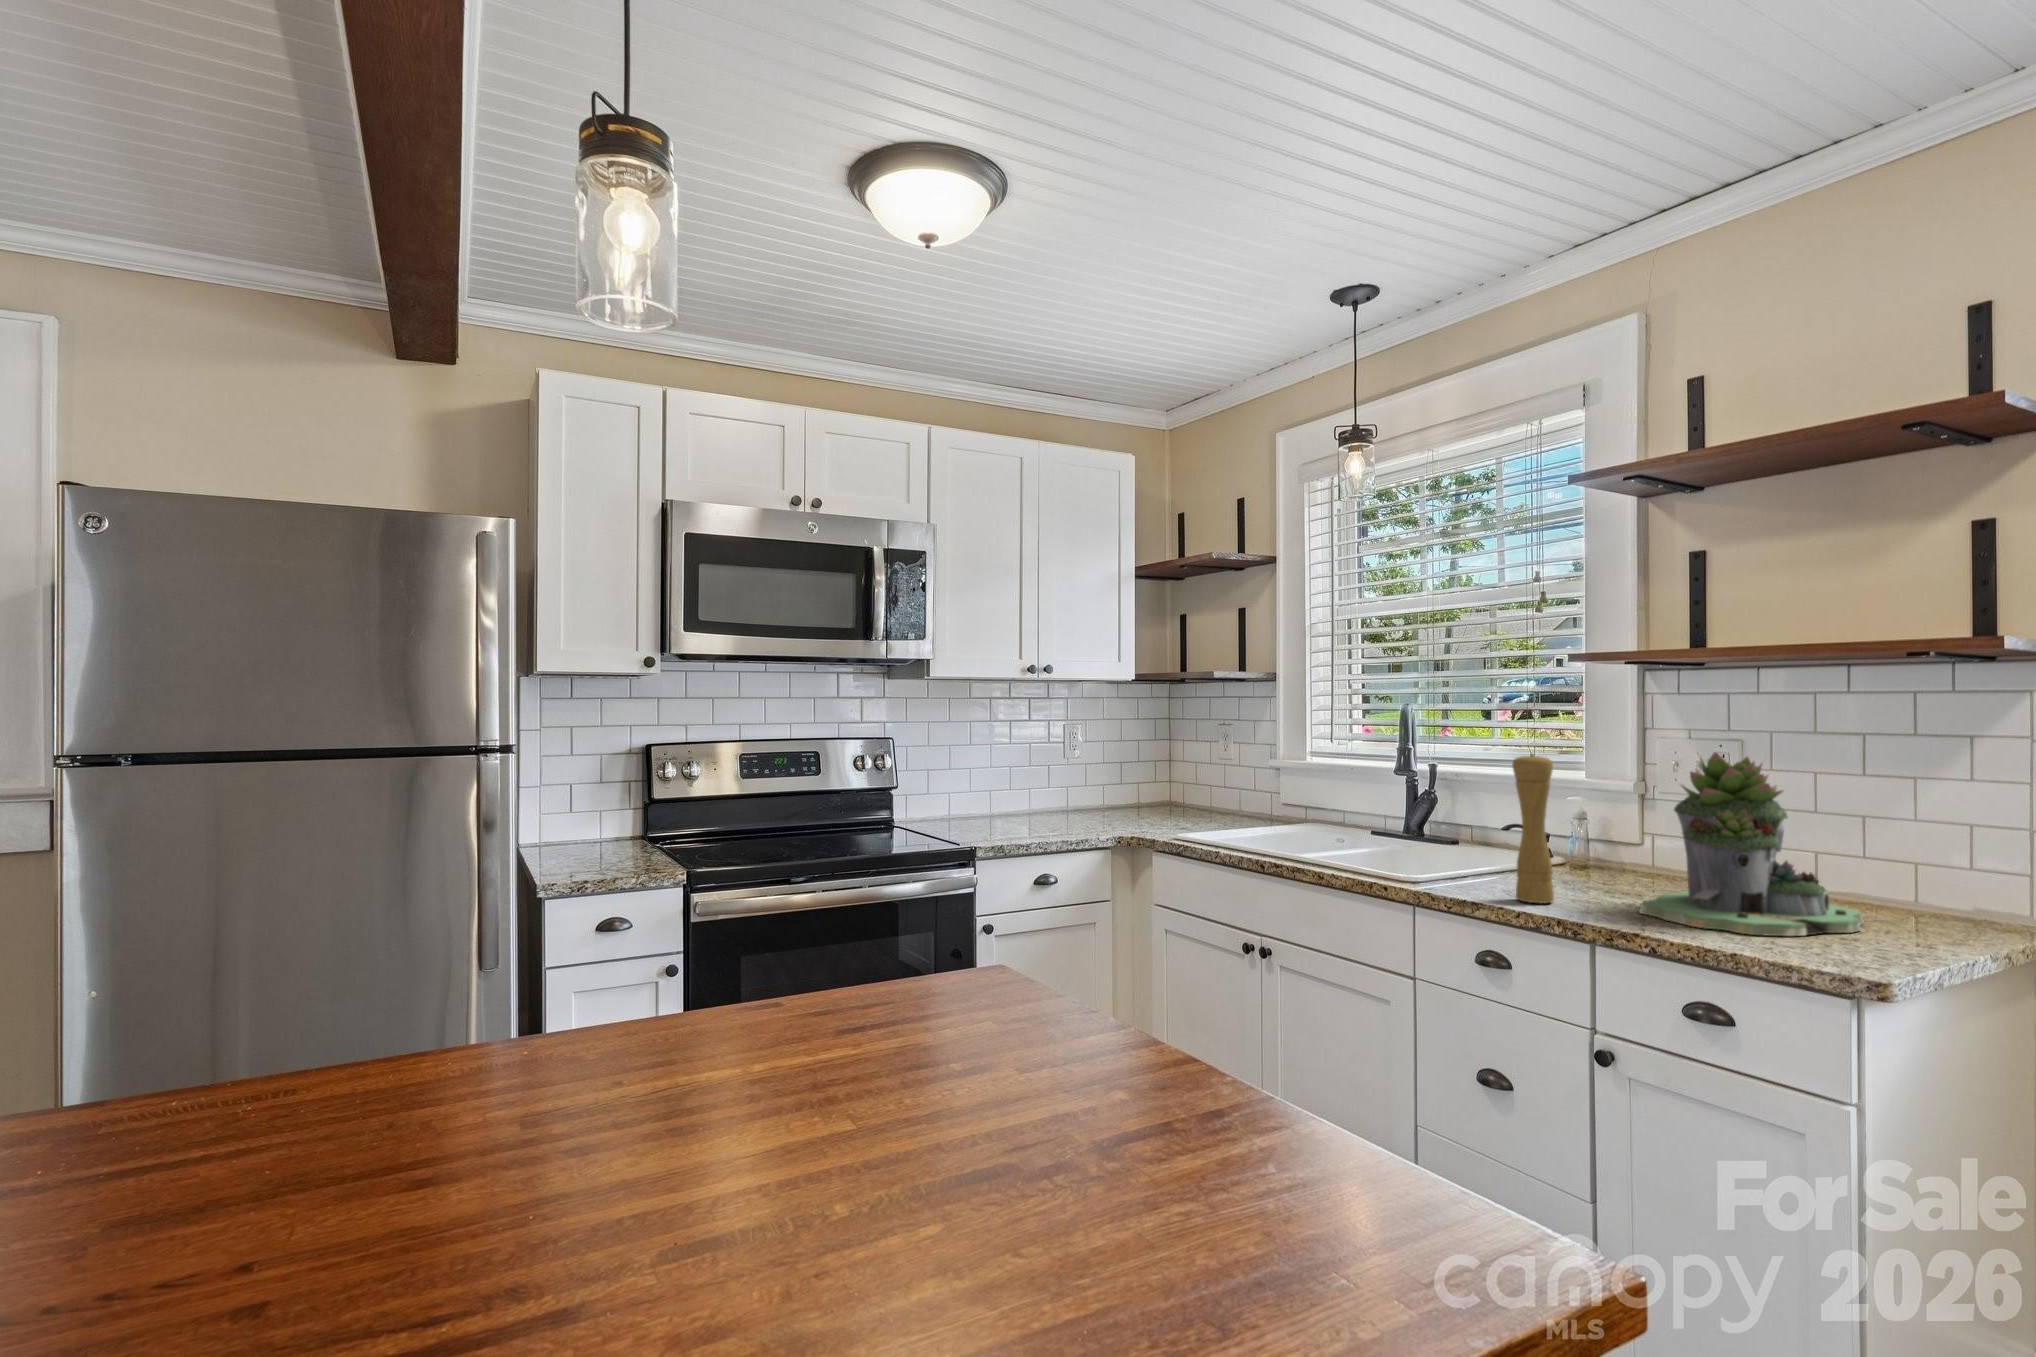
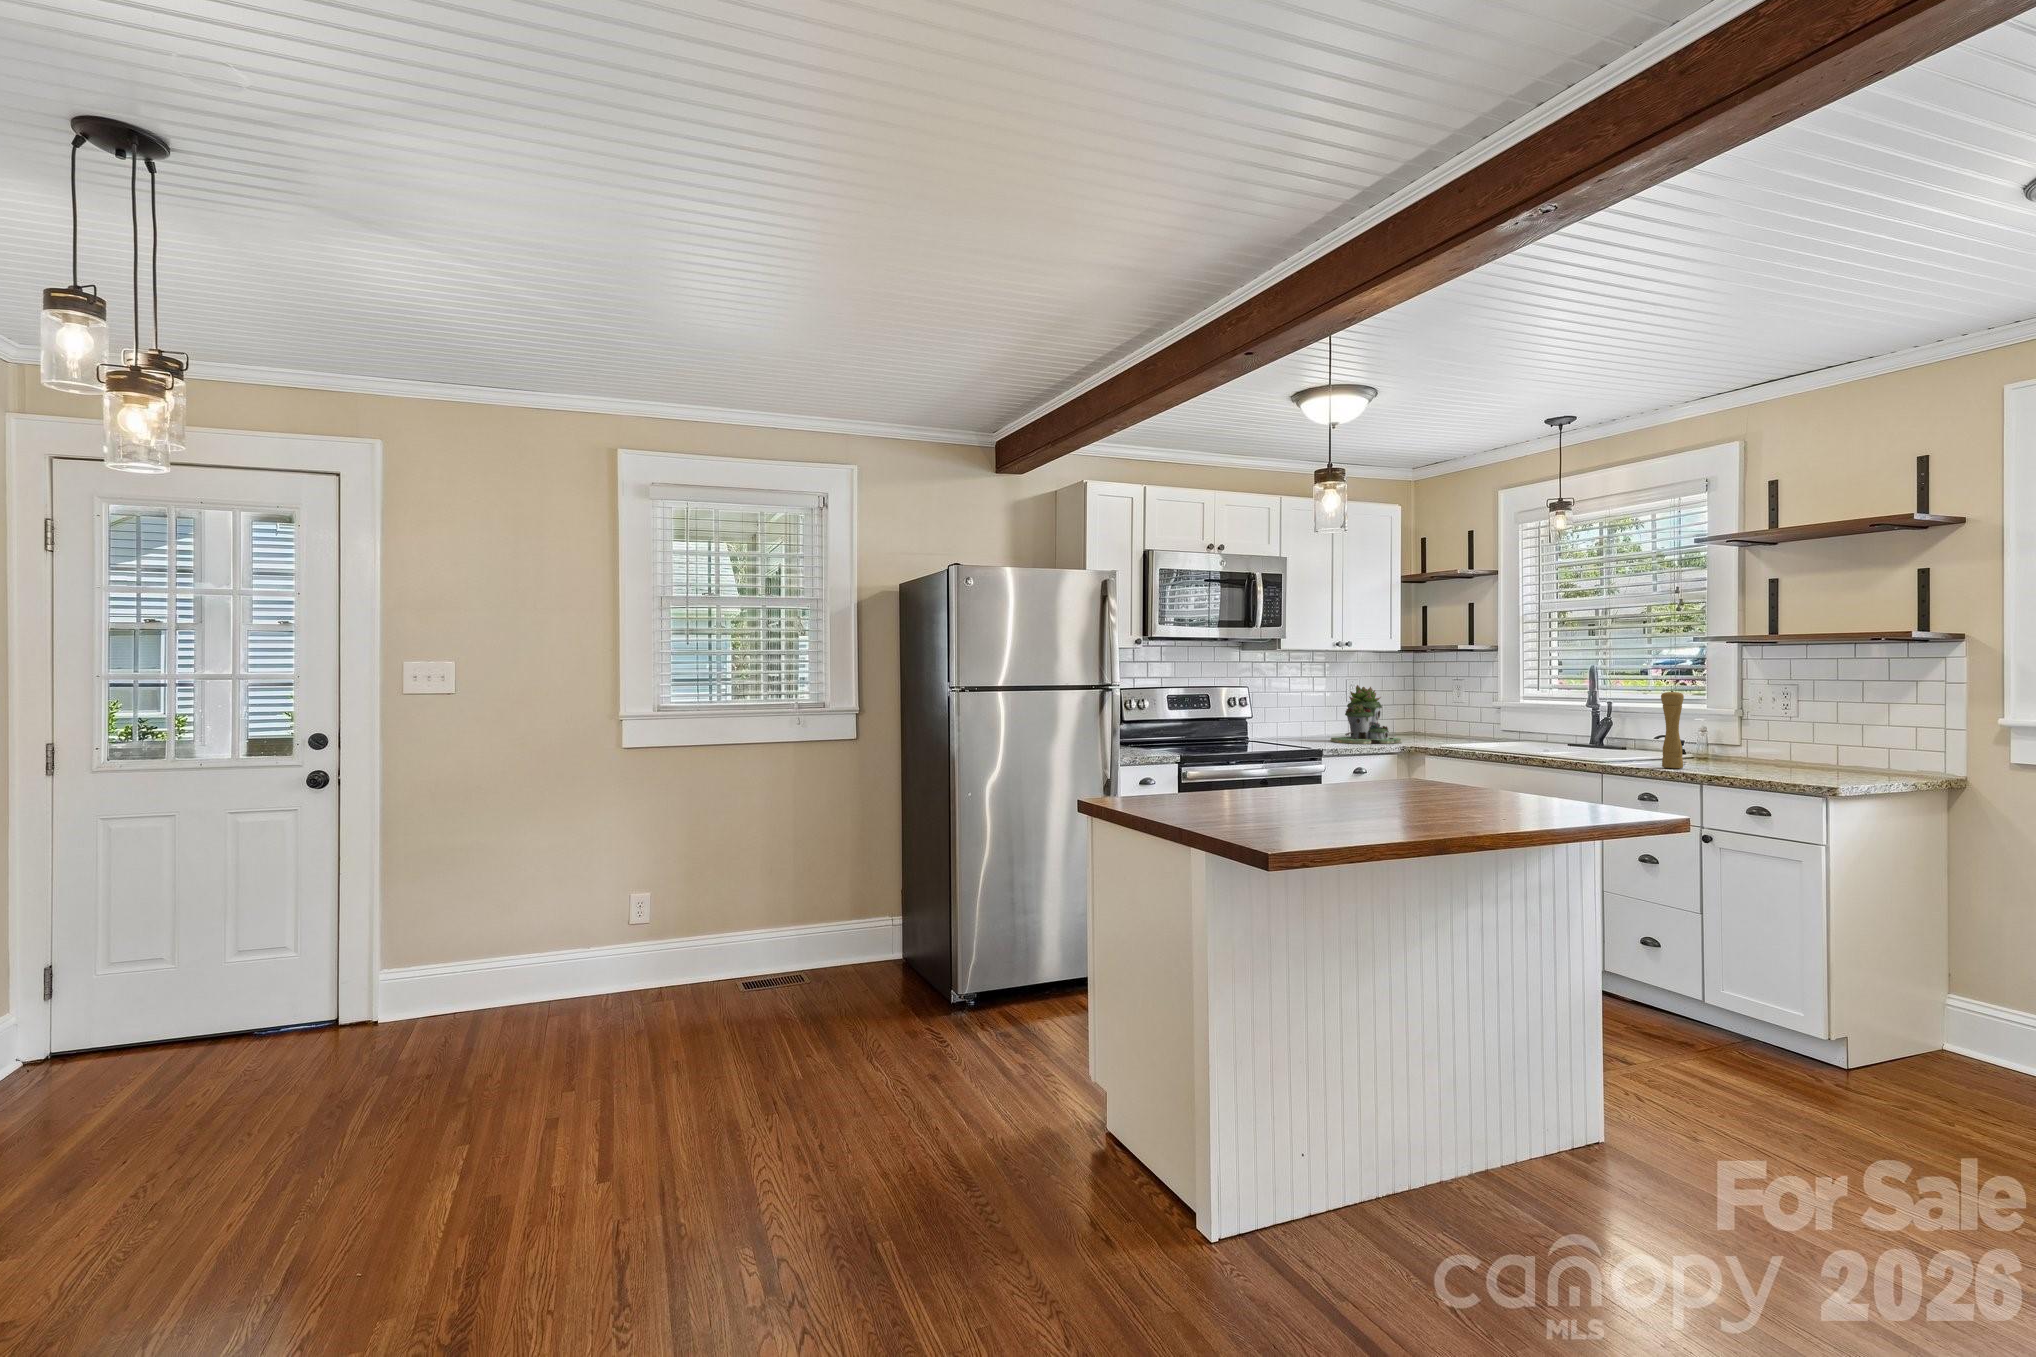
succulent planter: present [1639,752,1863,936] -> present [1330,685,1402,744]

